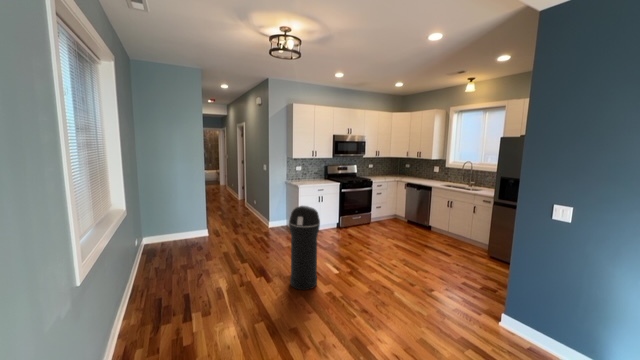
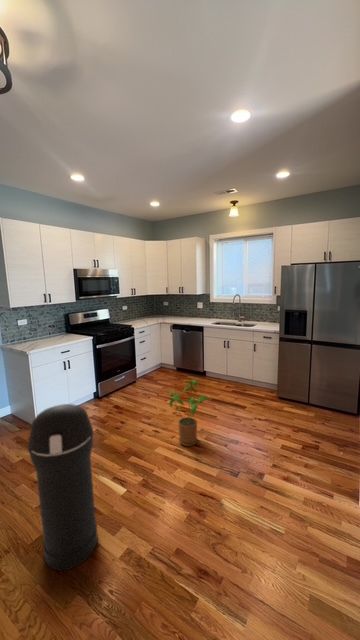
house plant: none [379,218,408,265] -> present [169,380,209,446]

